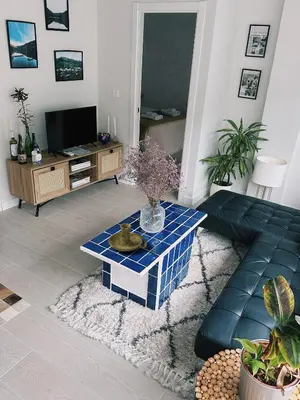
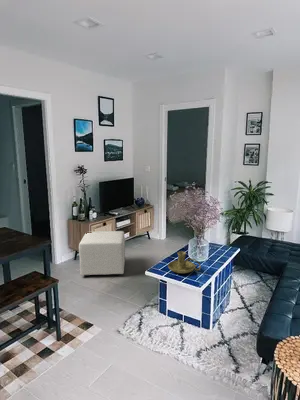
ottoman: none [16,177,79,232] -> present [79,231,125,276]

